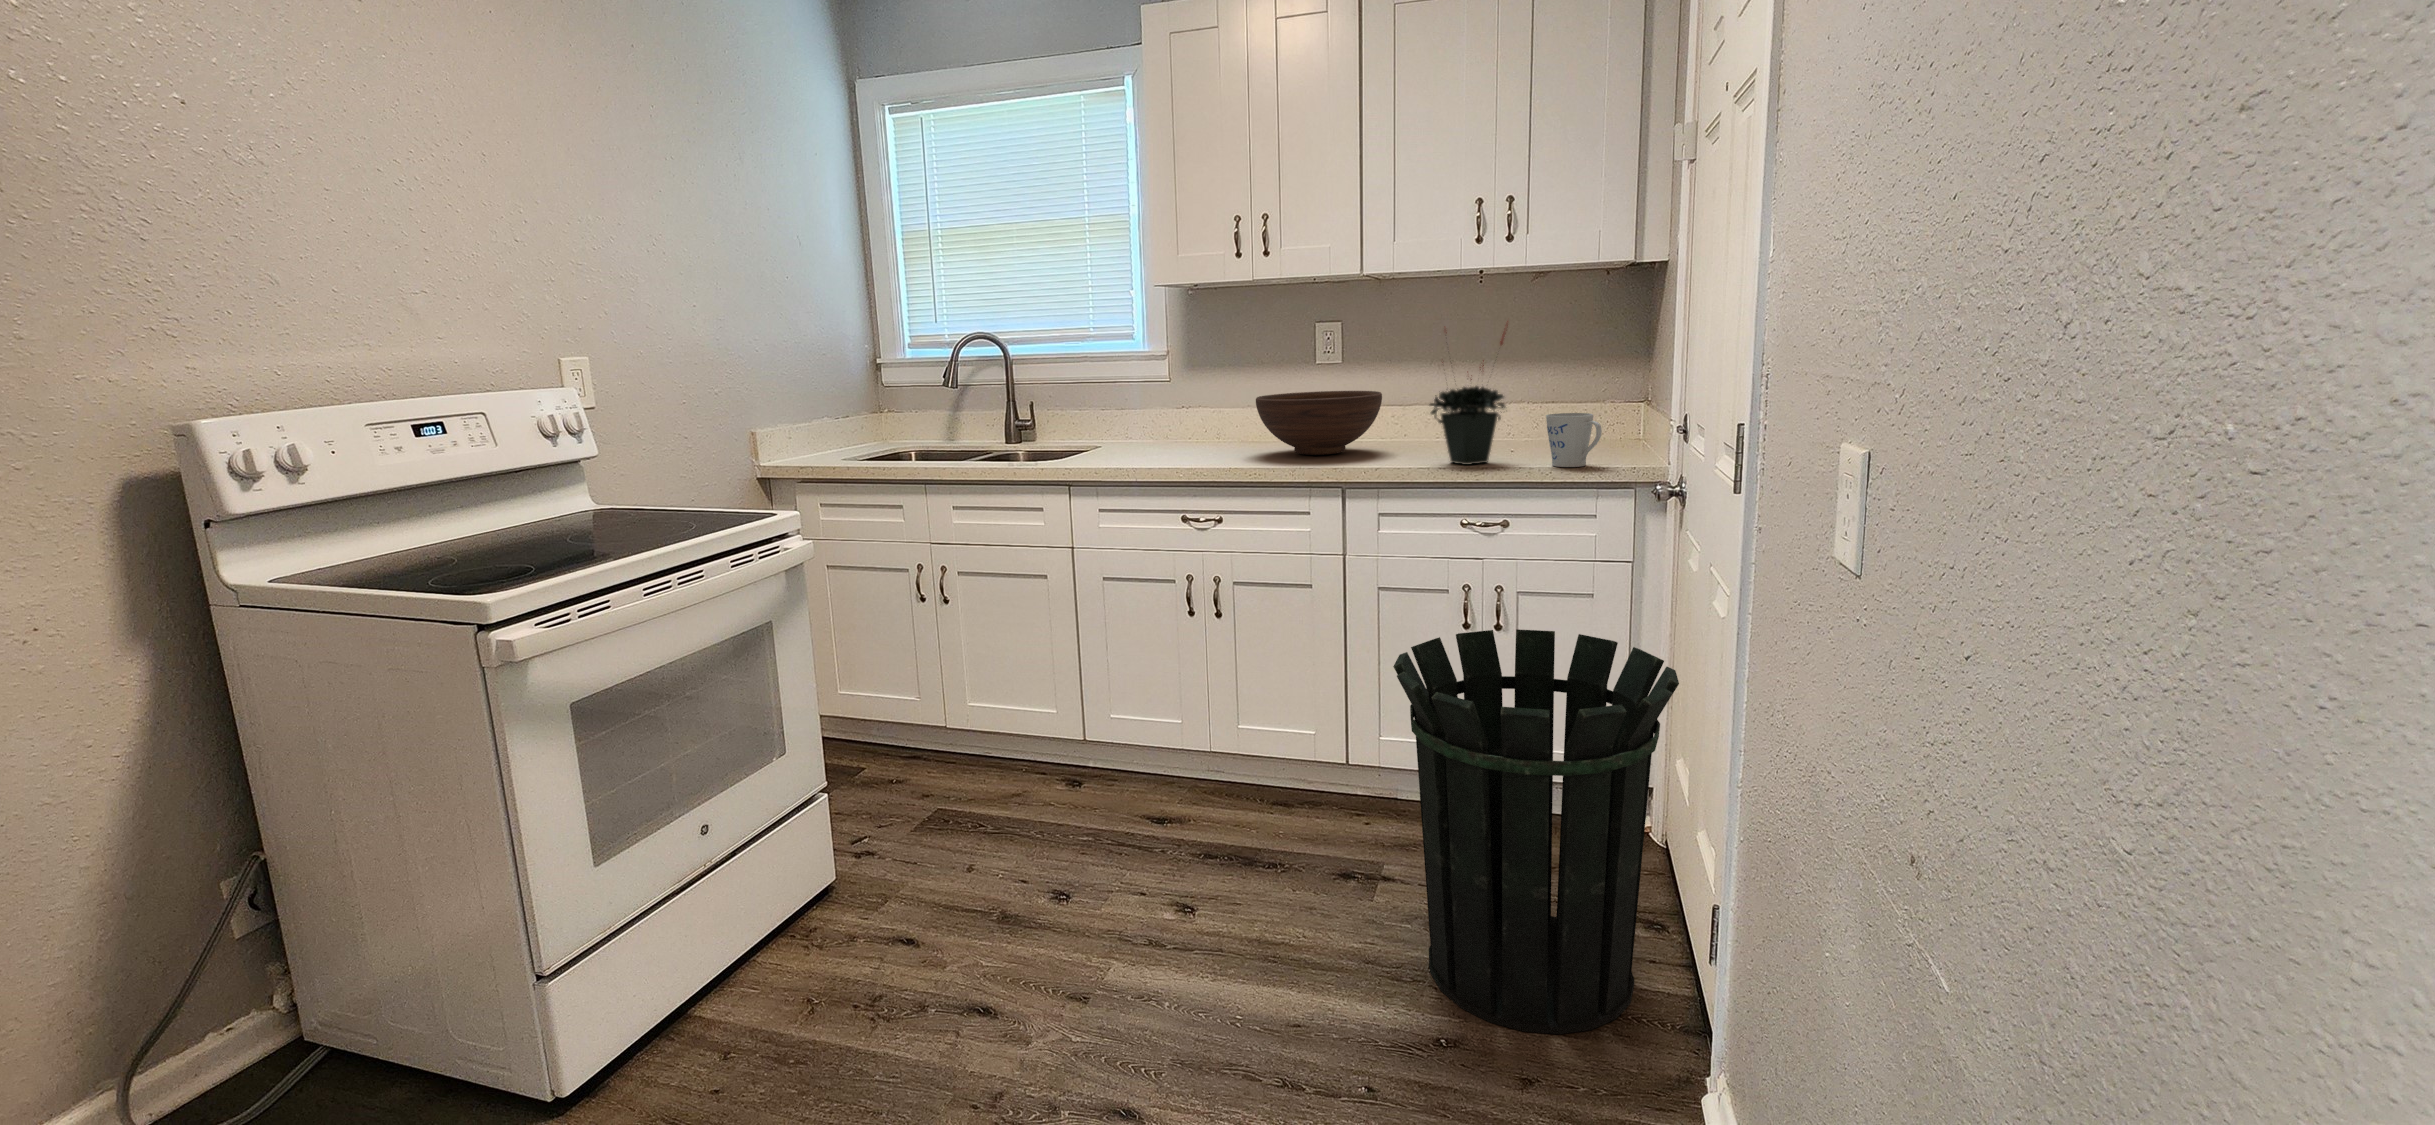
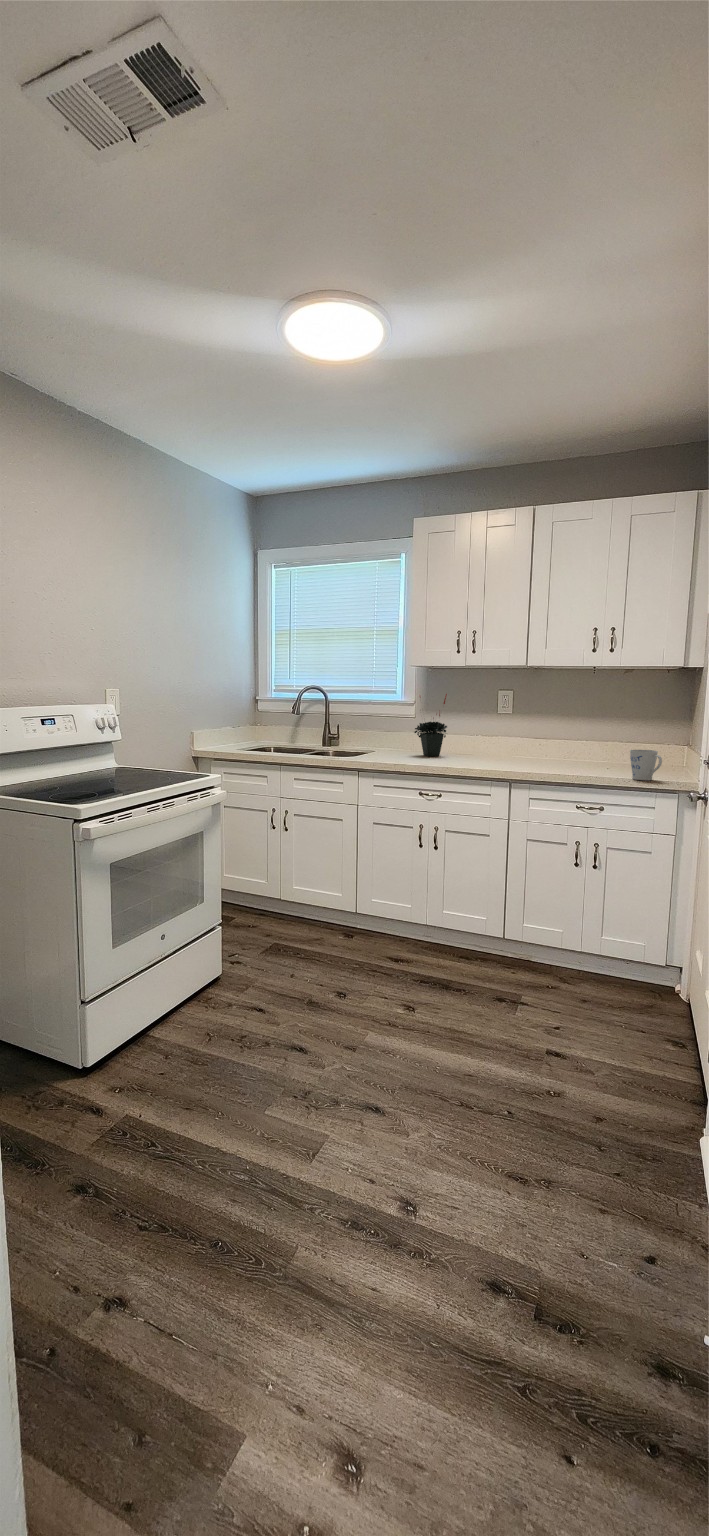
potted plant: present [1430,325,1508,465] -> present [415,694,447,756]
fruit bowl: present [1256,391,1382,455] -> none [464,729,536,765]
waste bin: present [1393,629,1679,1034] -> none [534,868,696,1095]

